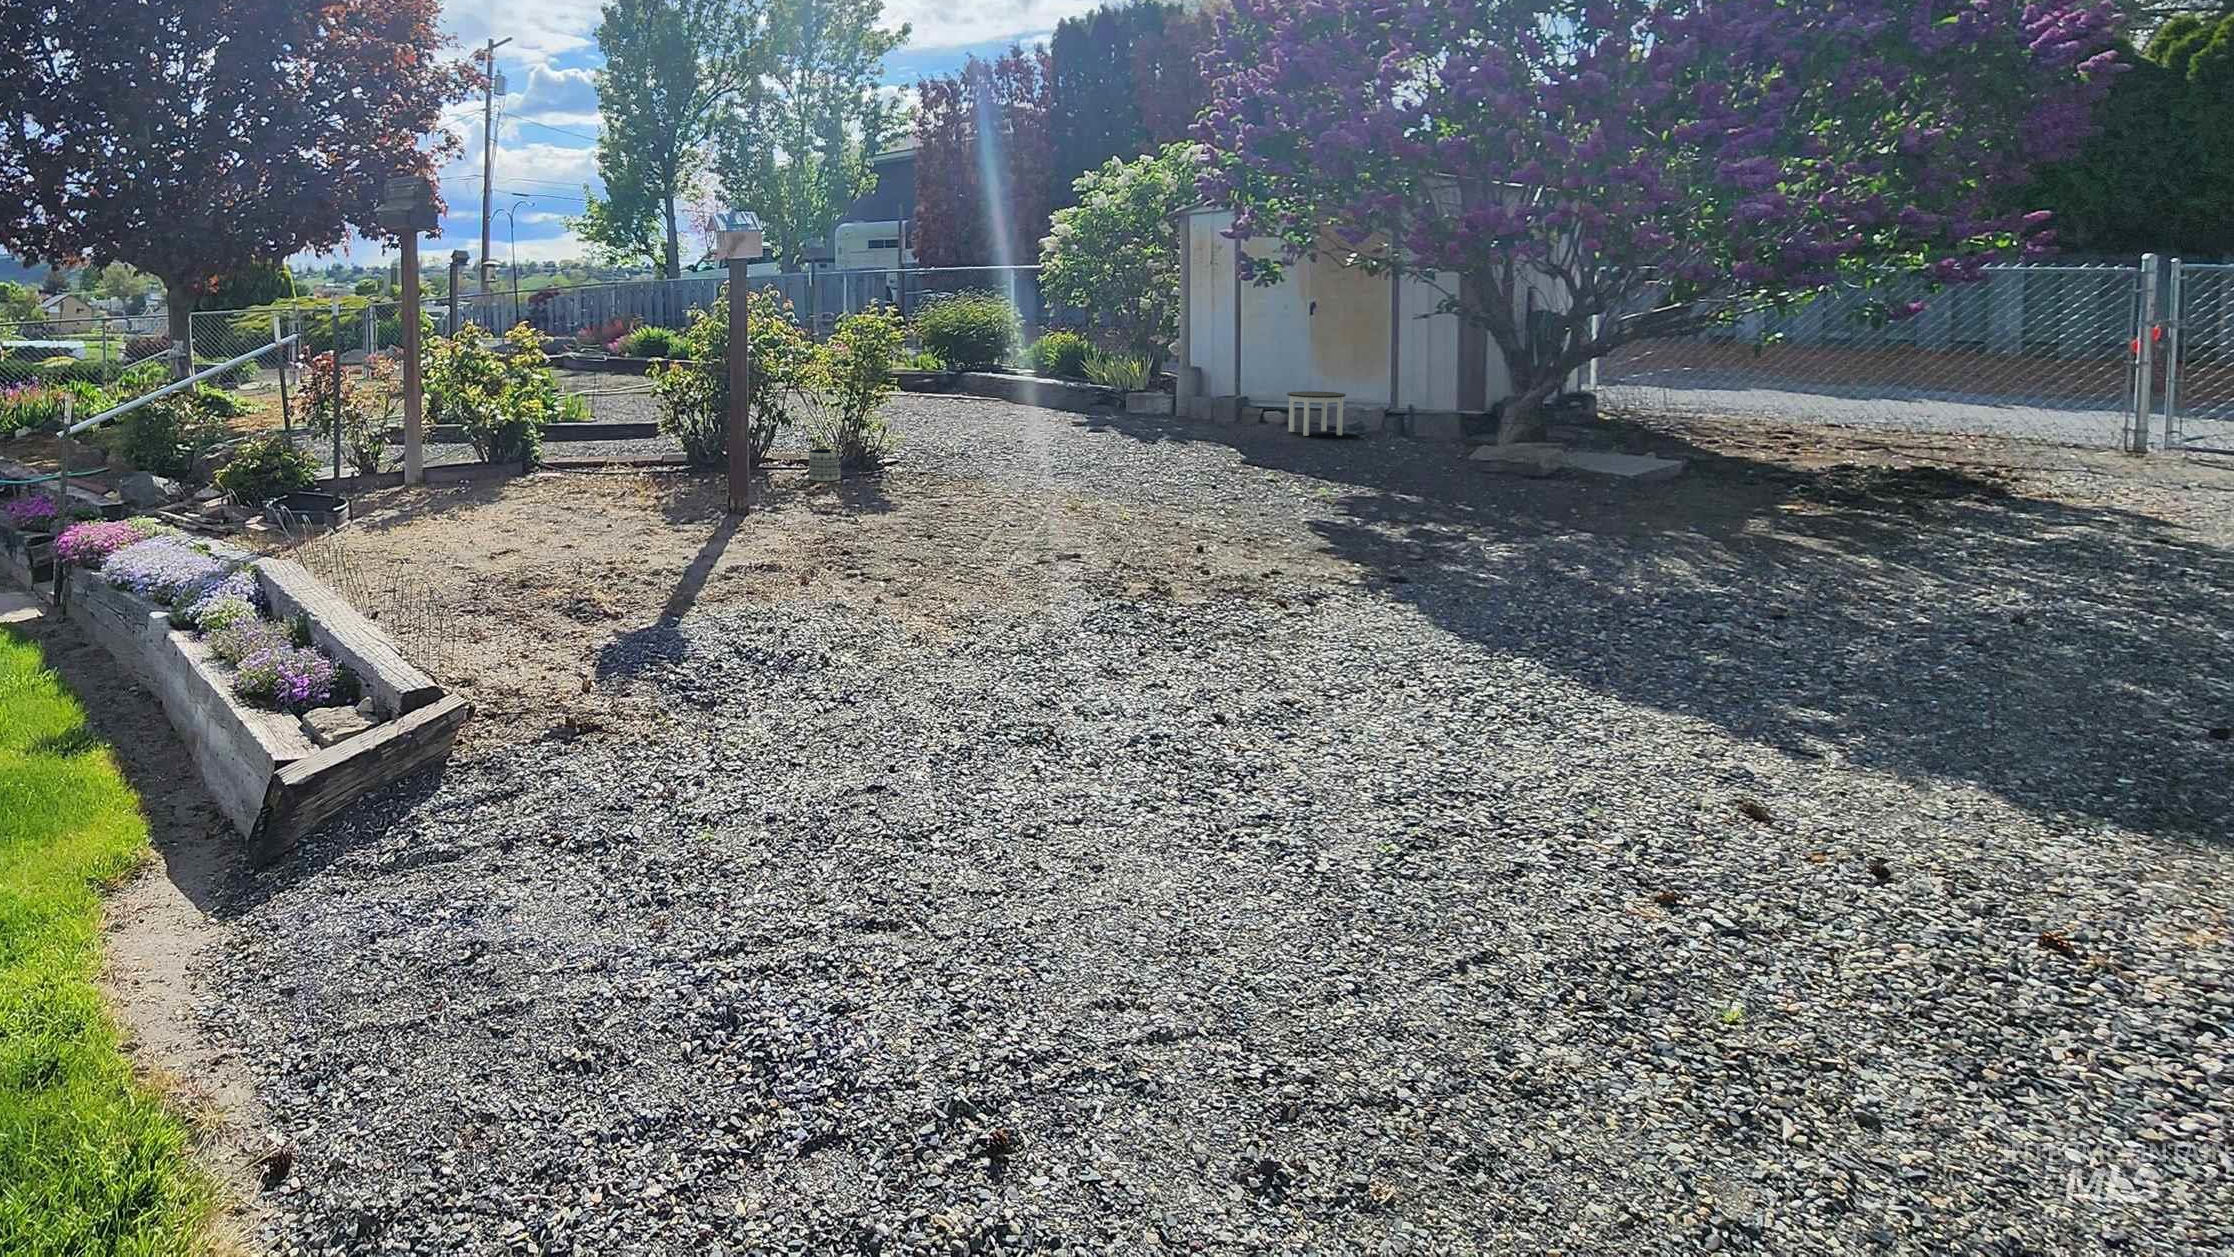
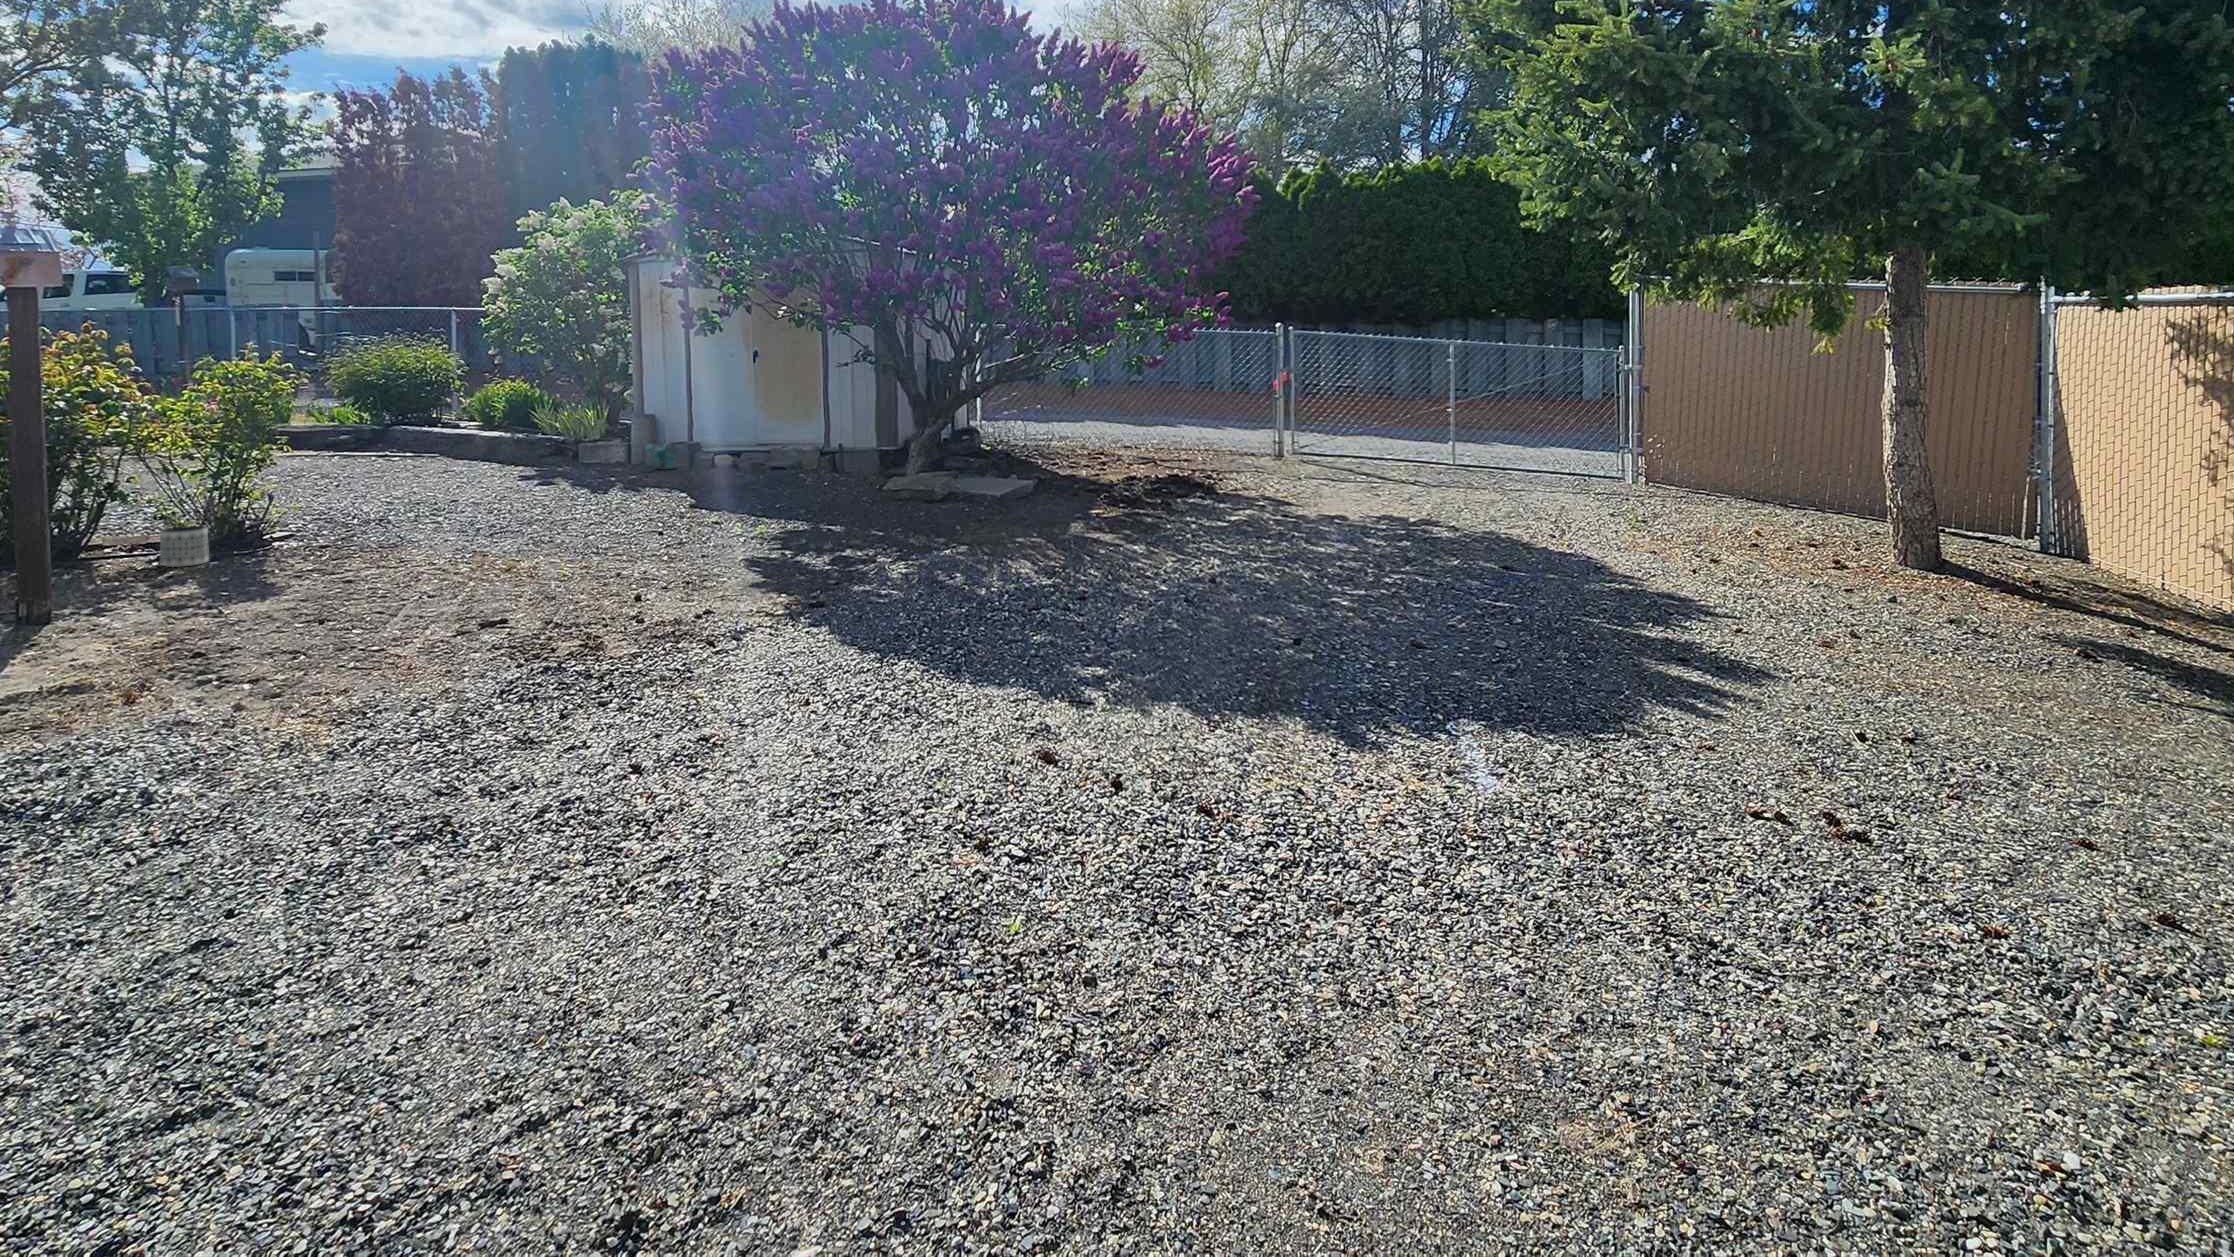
round table: present [1287,391,1346,436] -> none [734,435,785,477]
watering can: none [1191,395,1221,423] -> present [645,443,675,469]

